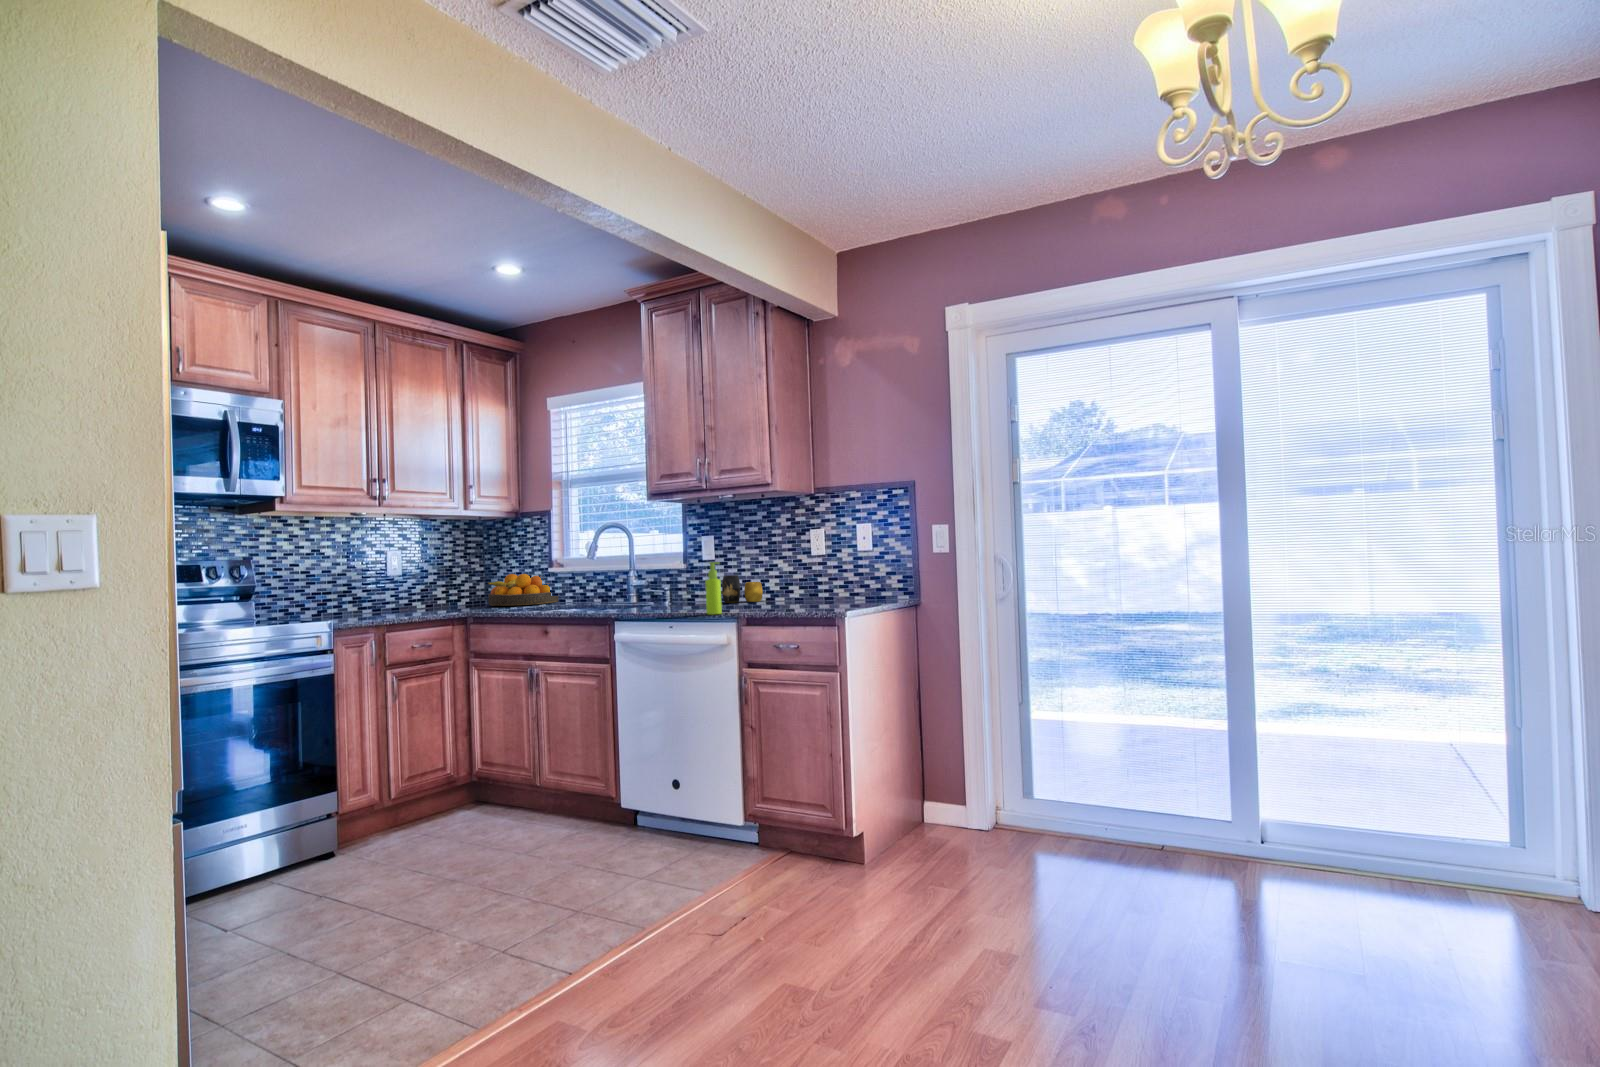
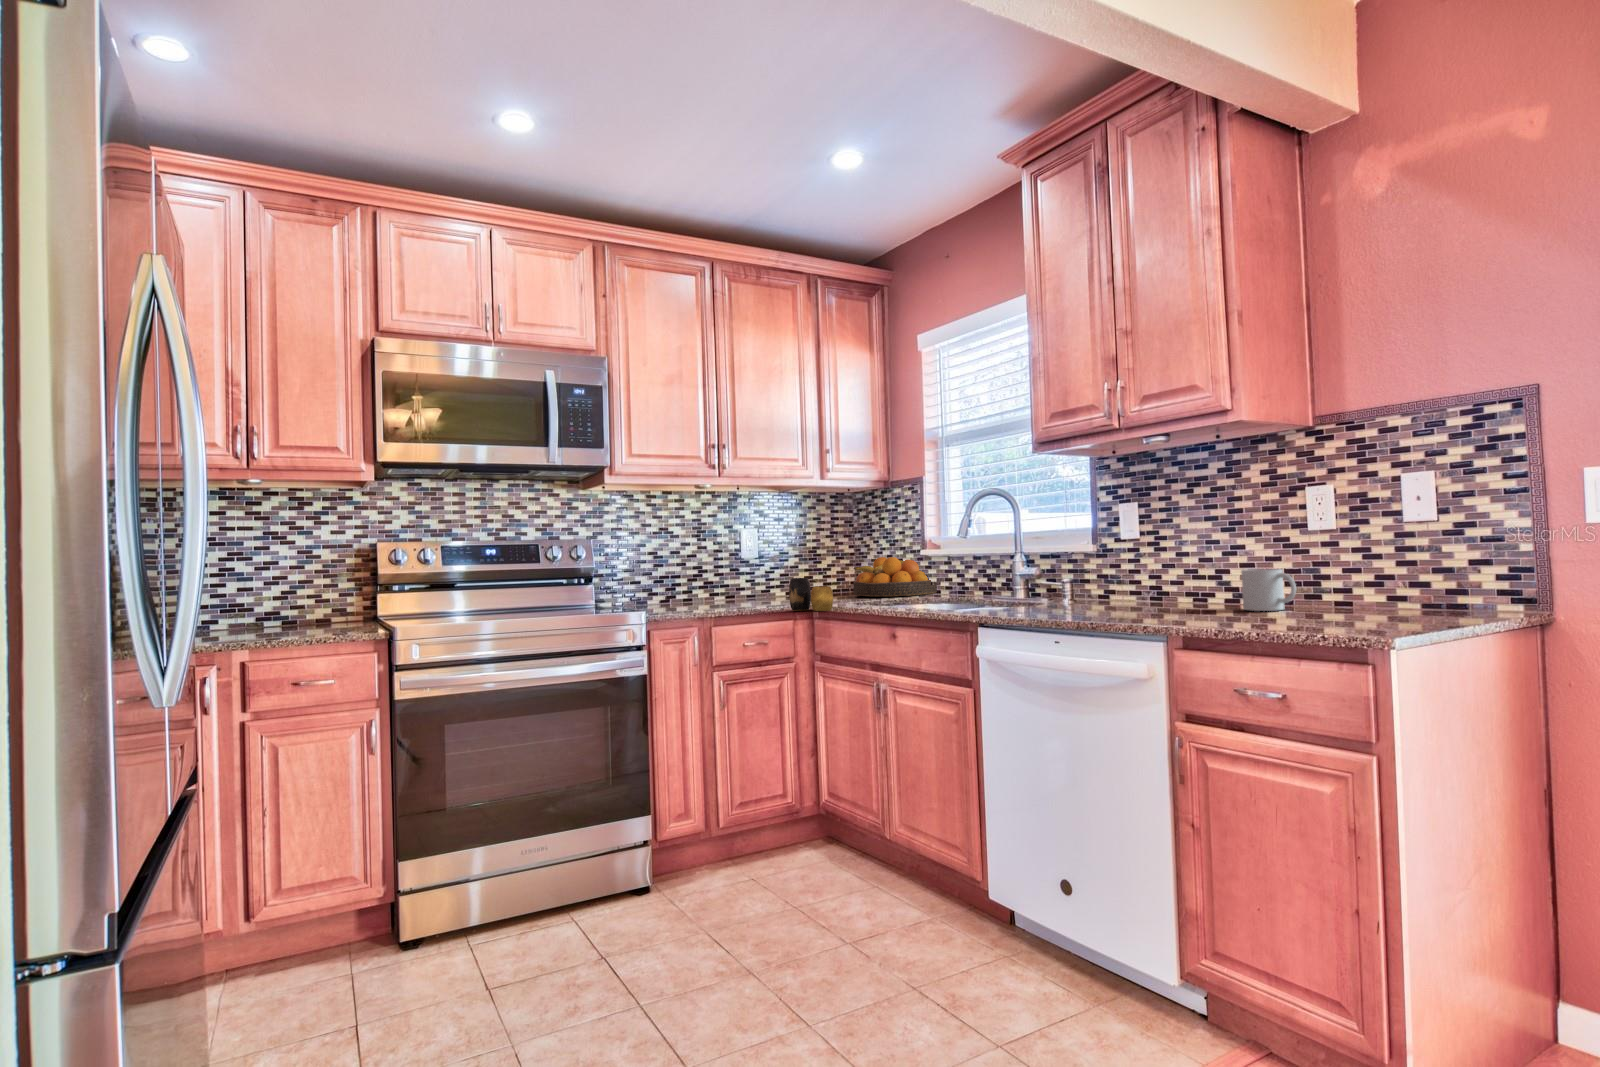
soap dispenser: present [705,562,722,614] -> none [1112,541,1140,625]
vase: present [722,575,763,602] -> present [789,578,833,611]
mug: none [776,578,806,604] -> present [1241,569,1296,611]

